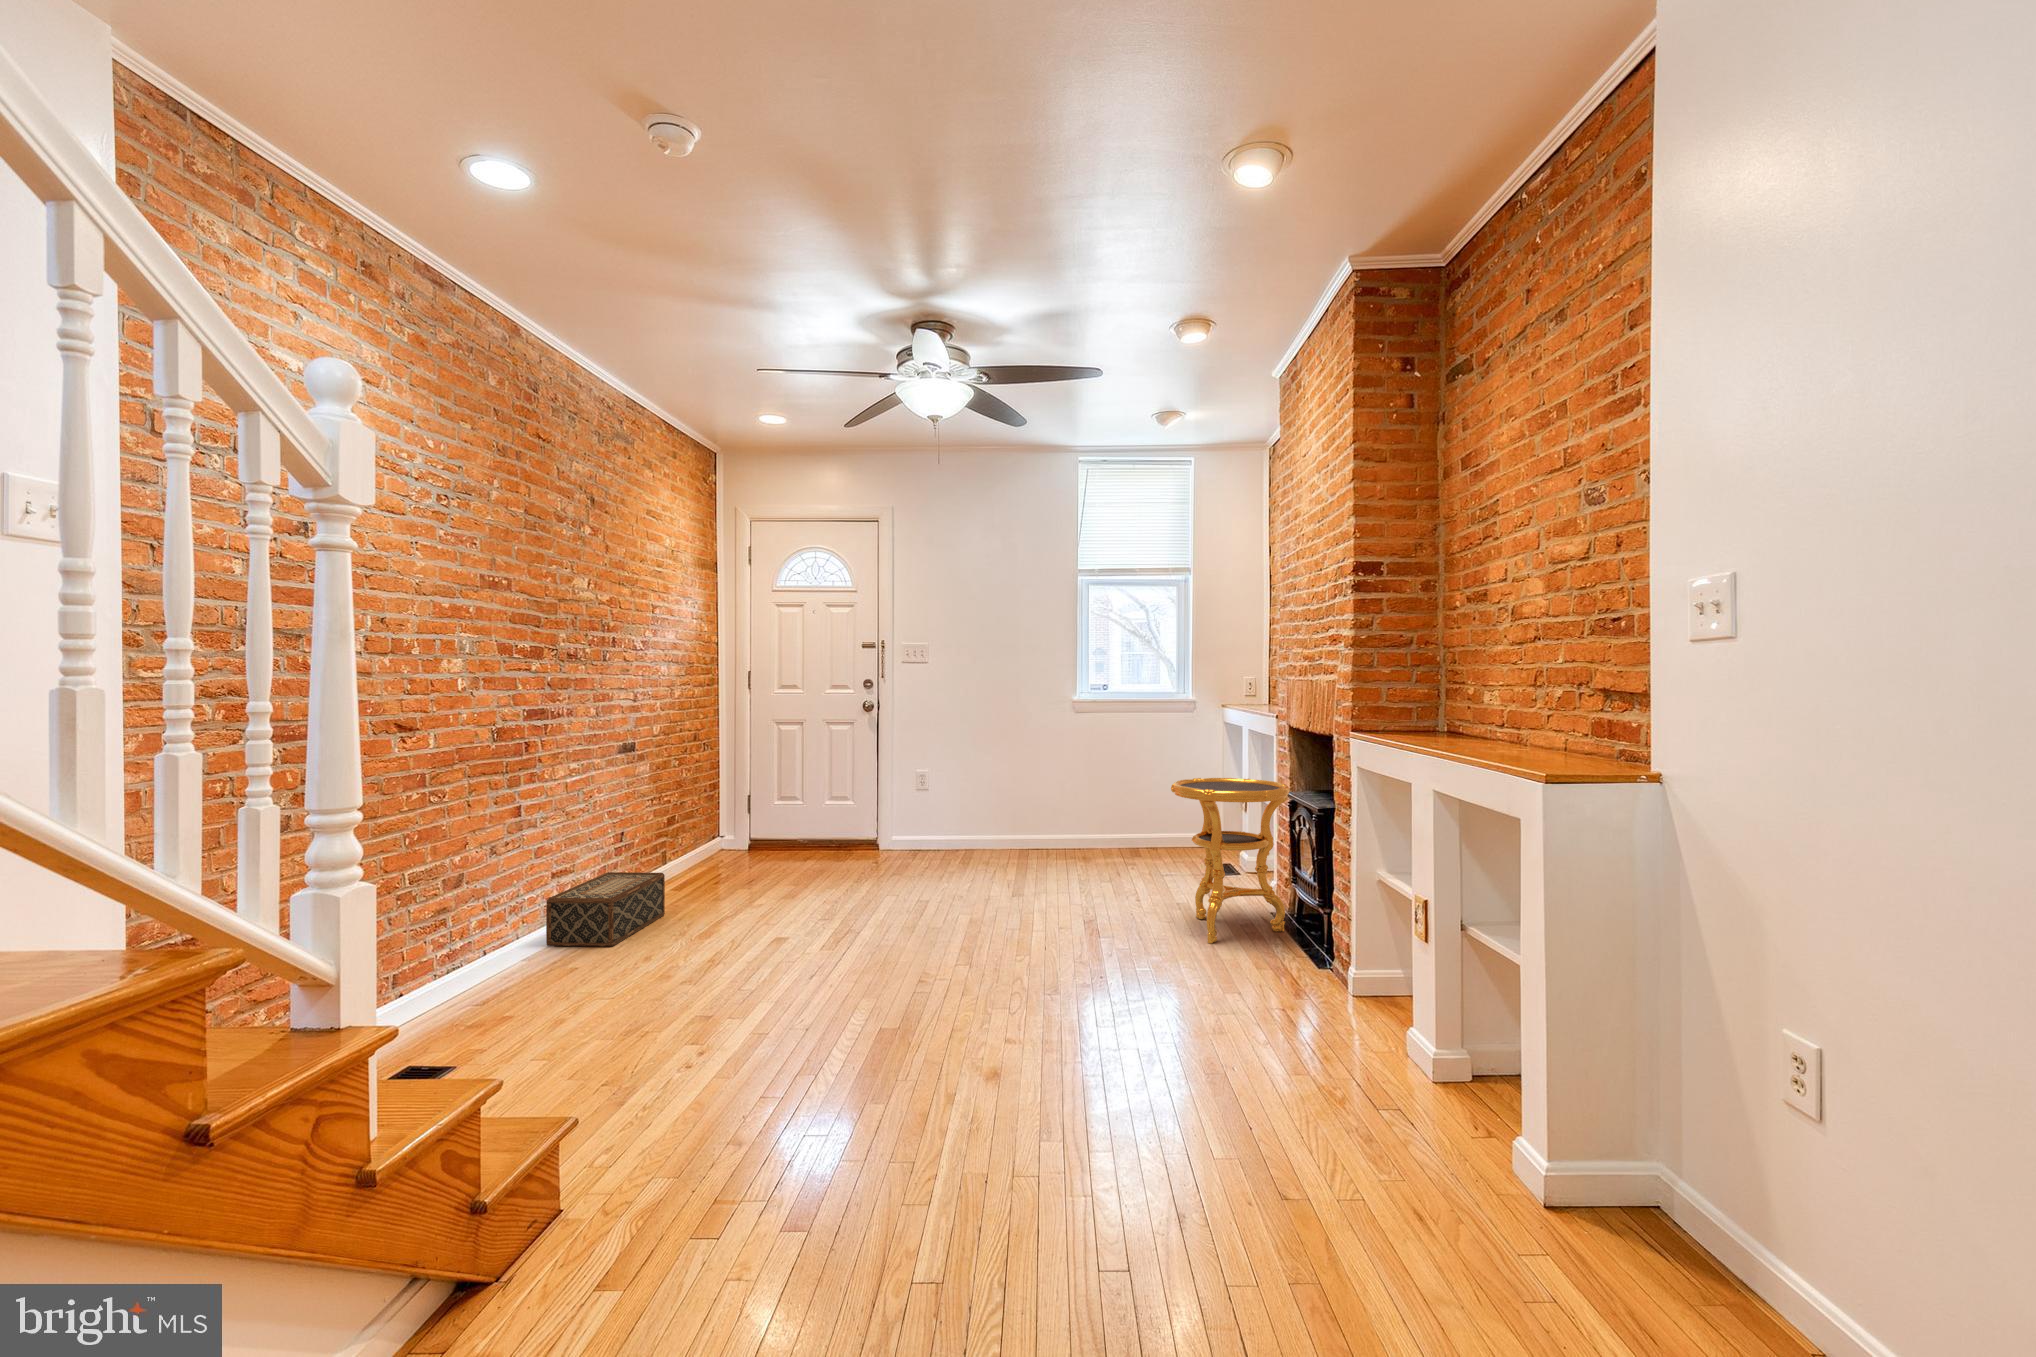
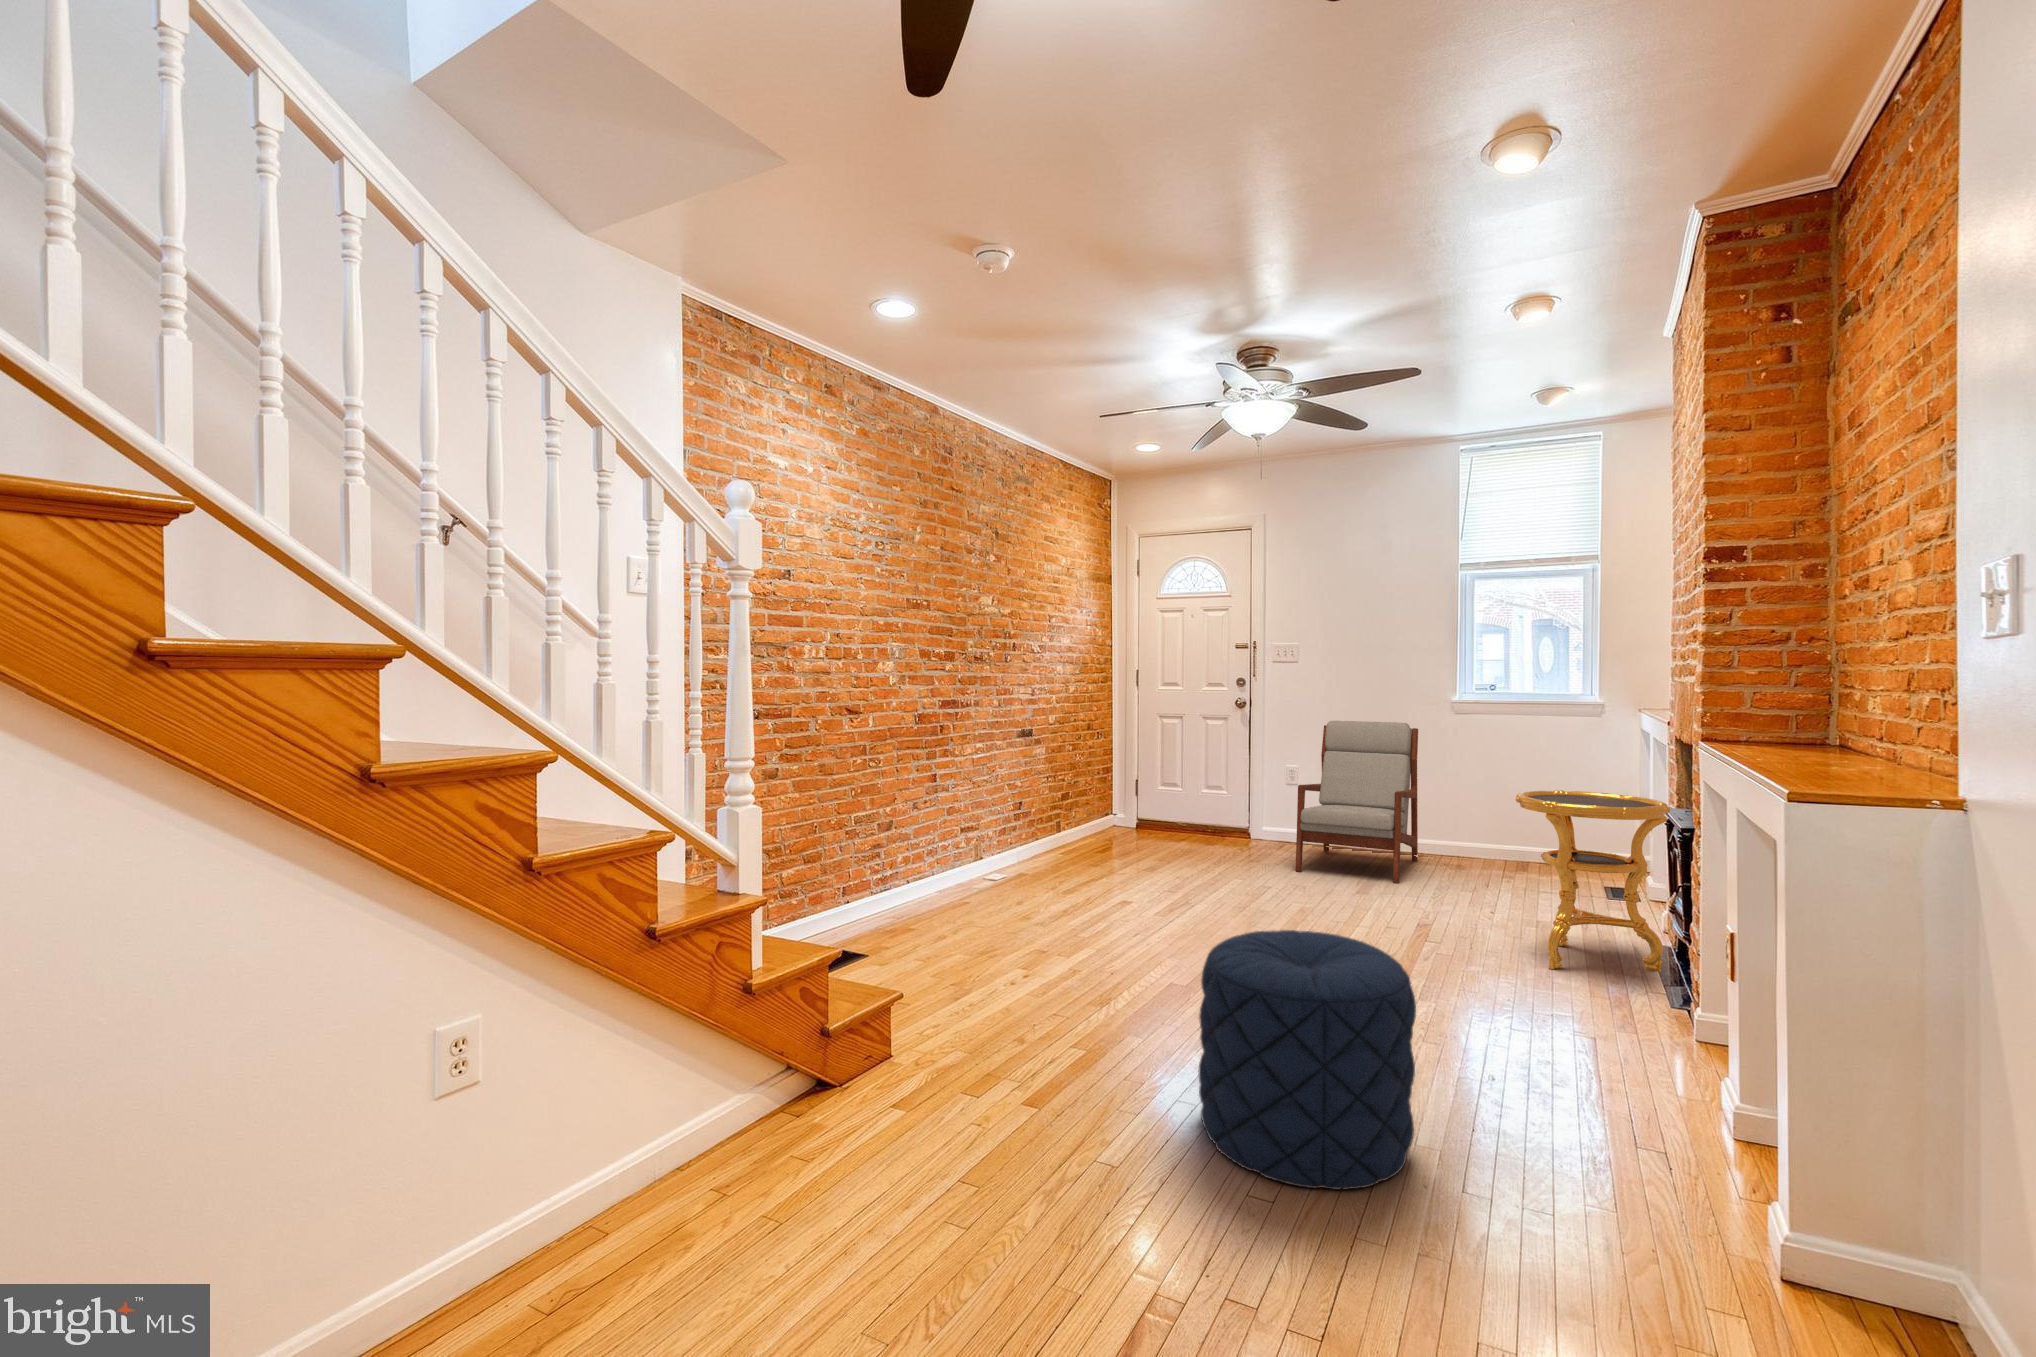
armchair: none [939,720,1037,876] -> present [1296,721,1418,883]
woven basket: present [546,872,665,946] -> none [952,833,1043,890]
pouf: none [1027,960,1262,1272] -> present [1198,930,1416,1190]

